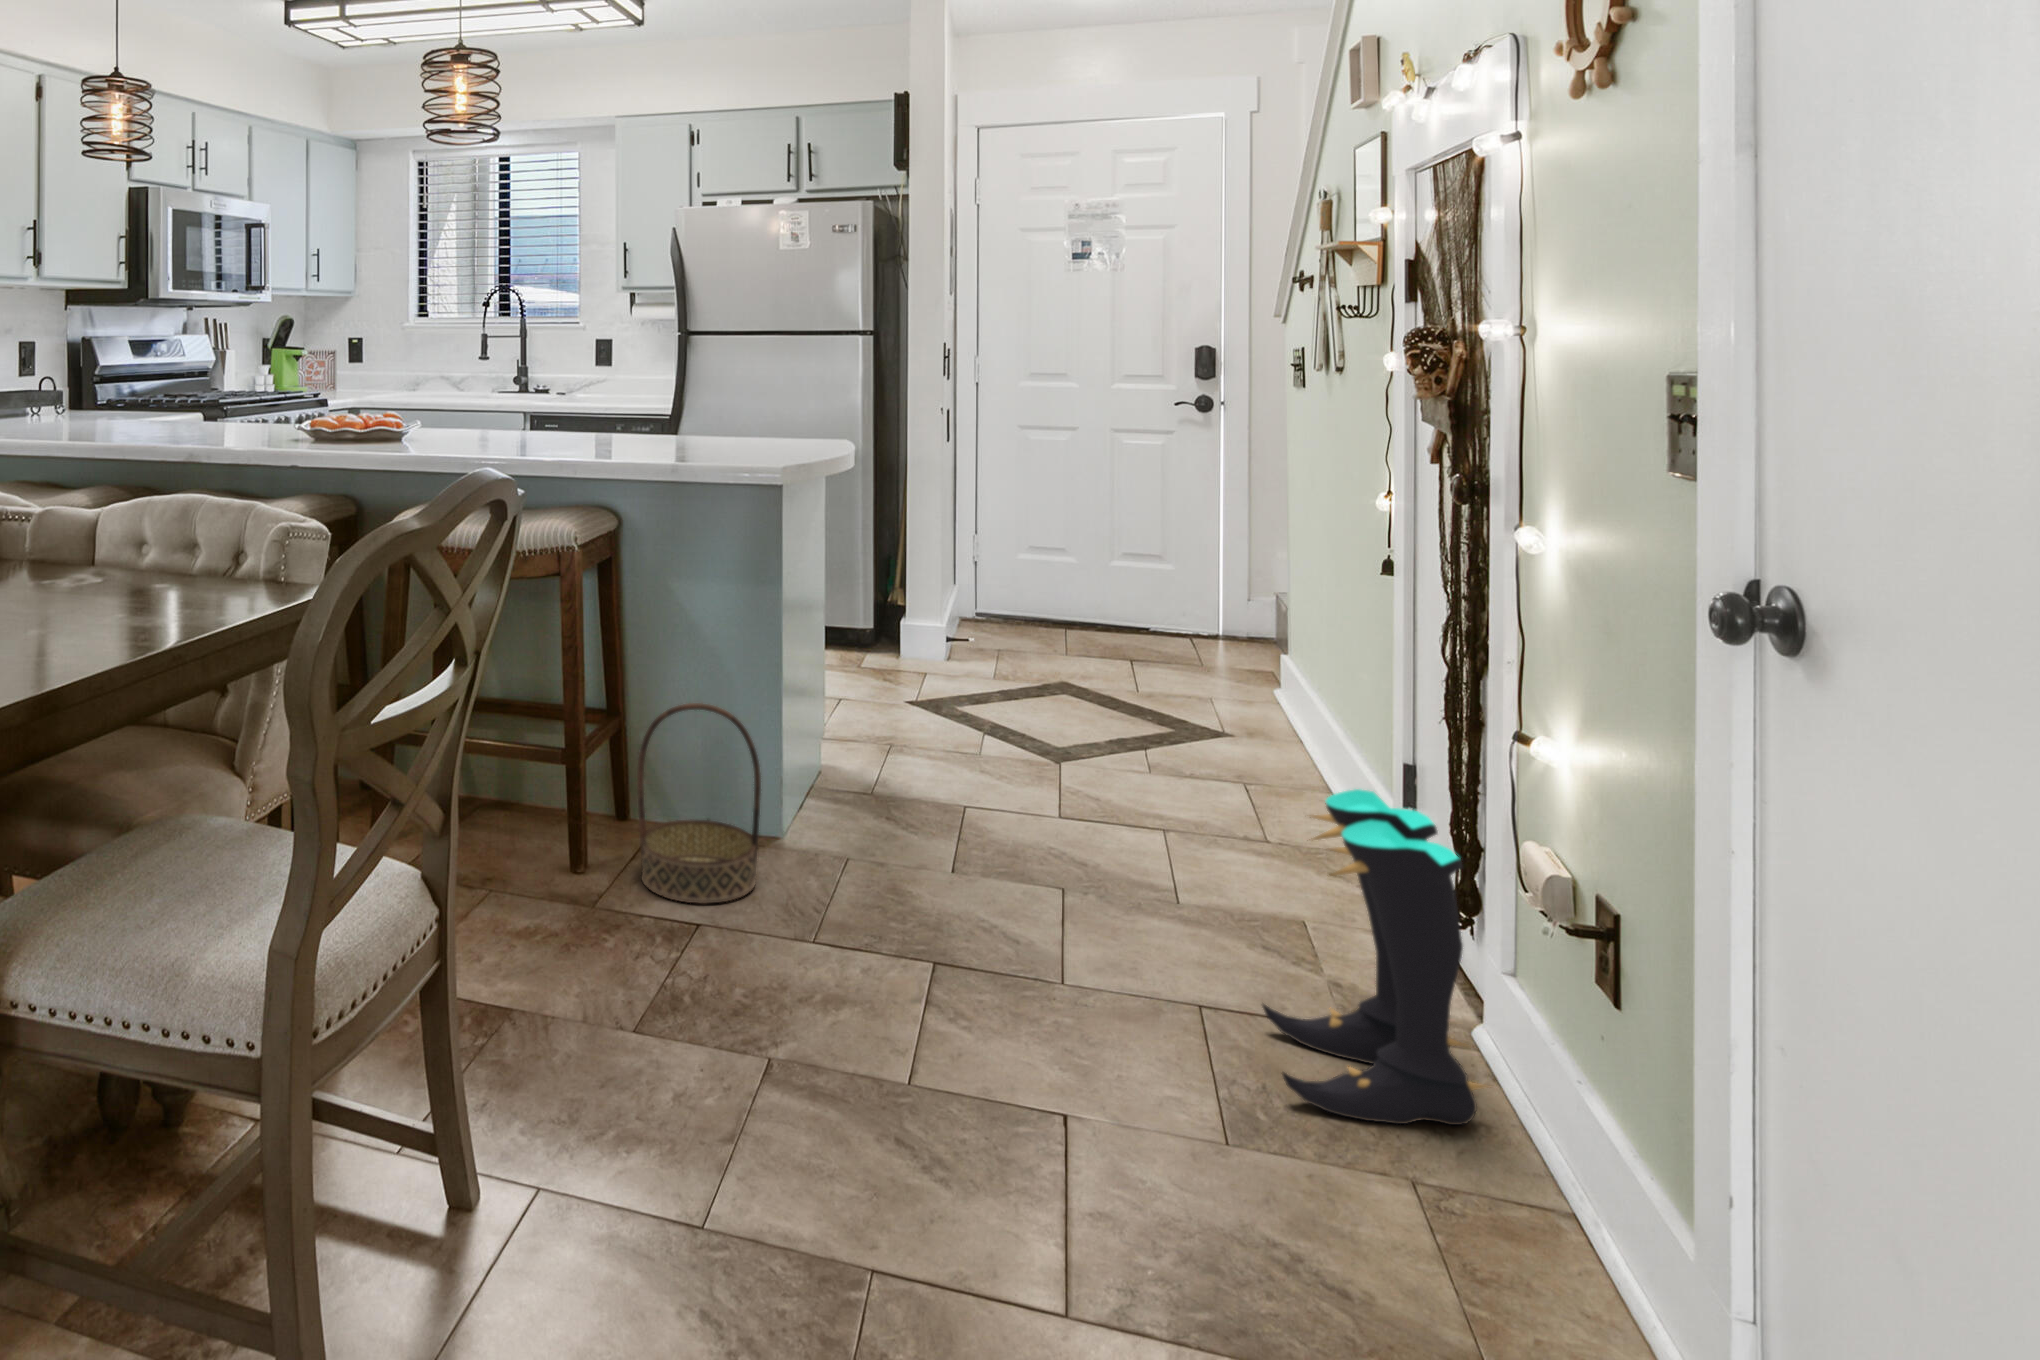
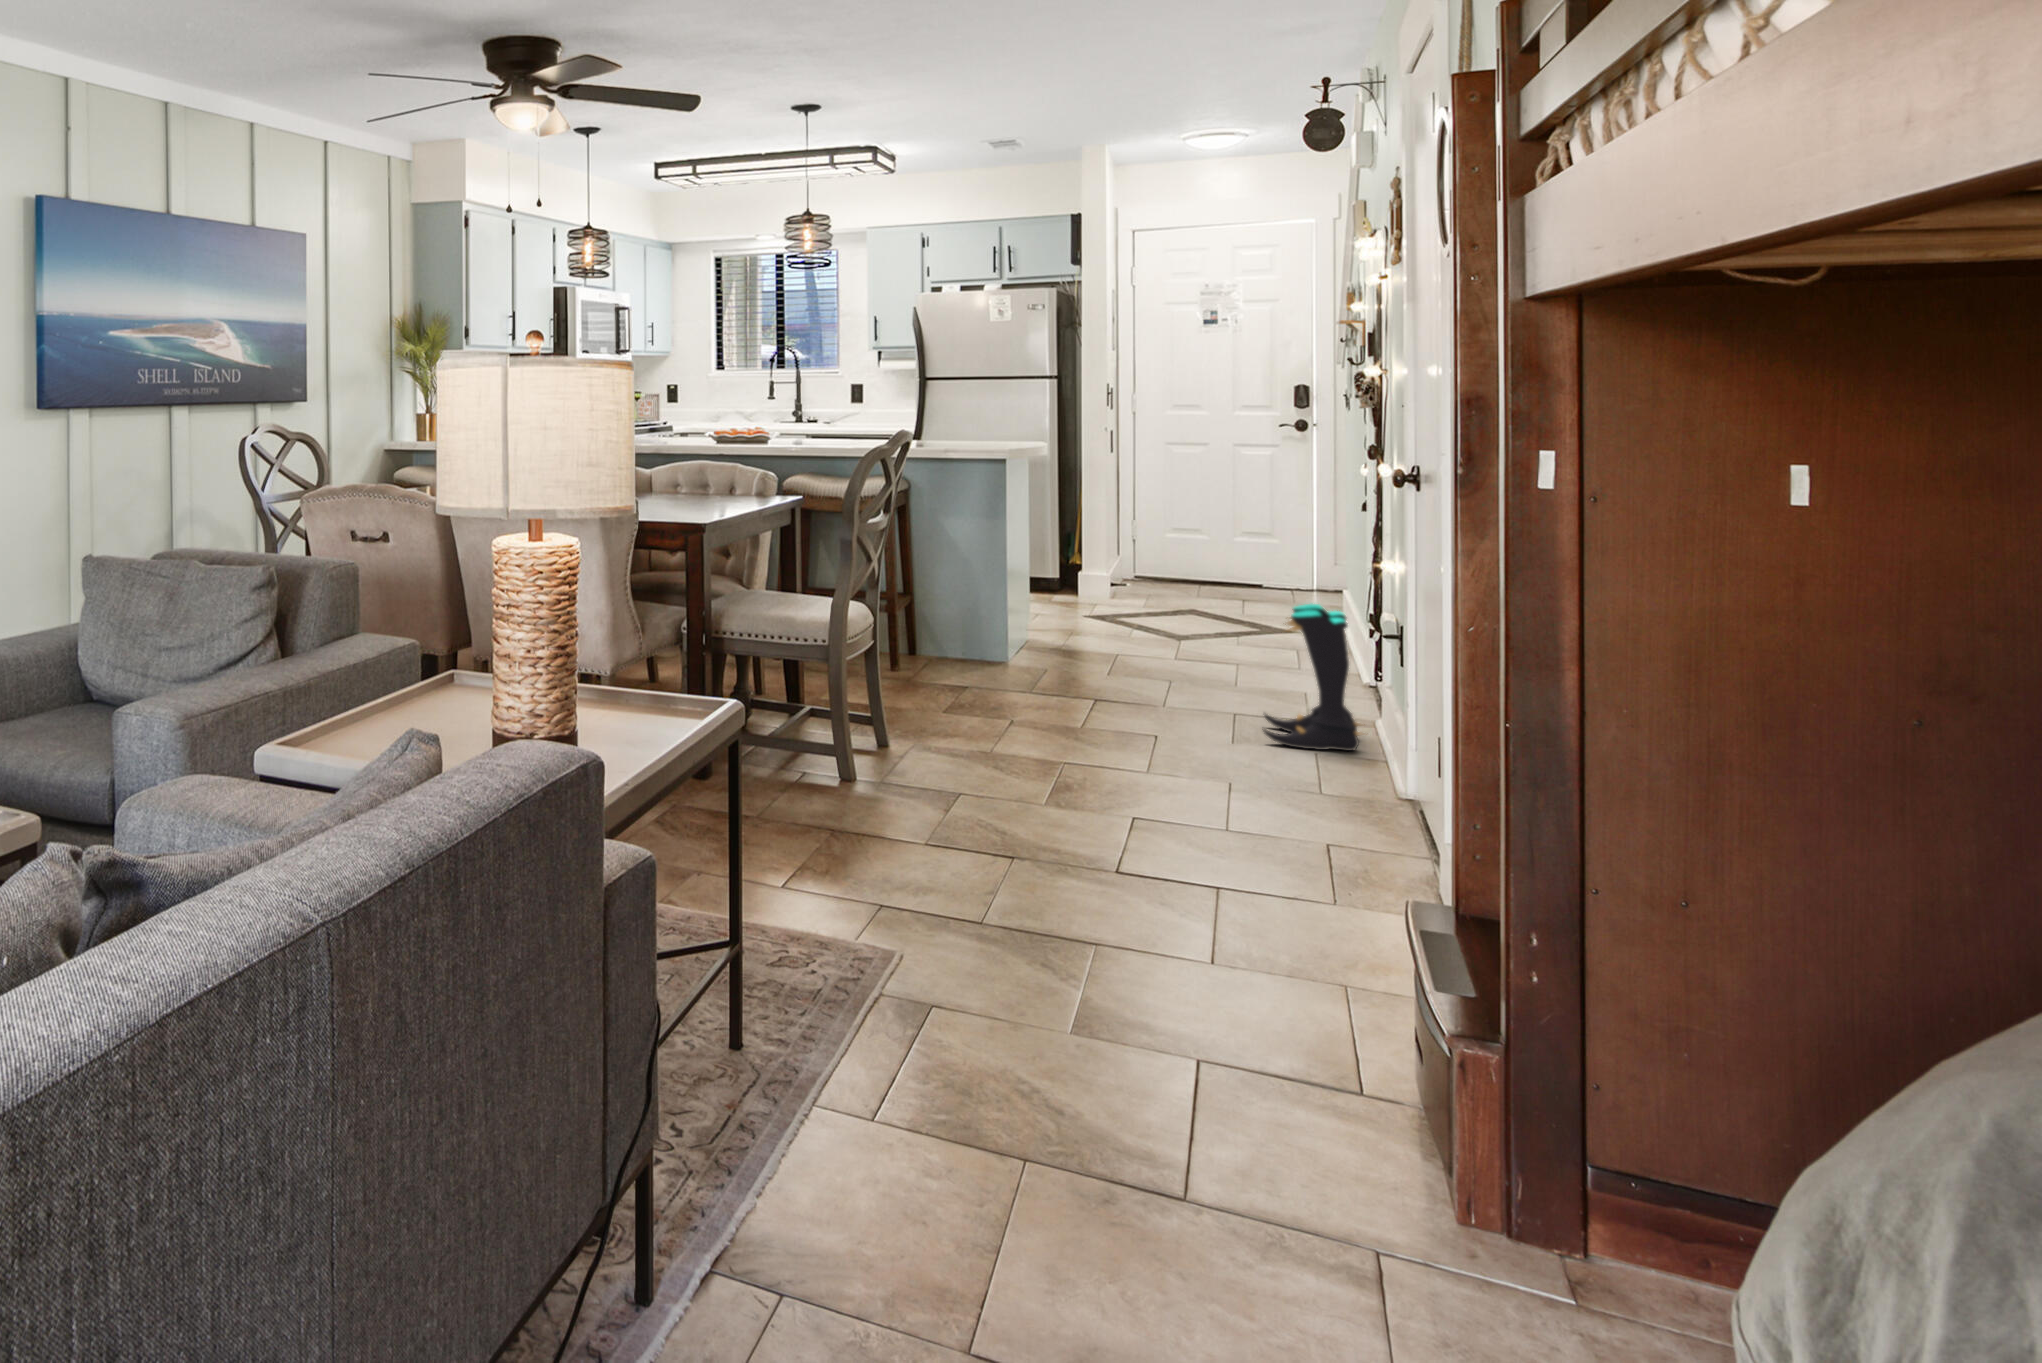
basket: present [637,703,761,904] -> none [922,579,993,683]

